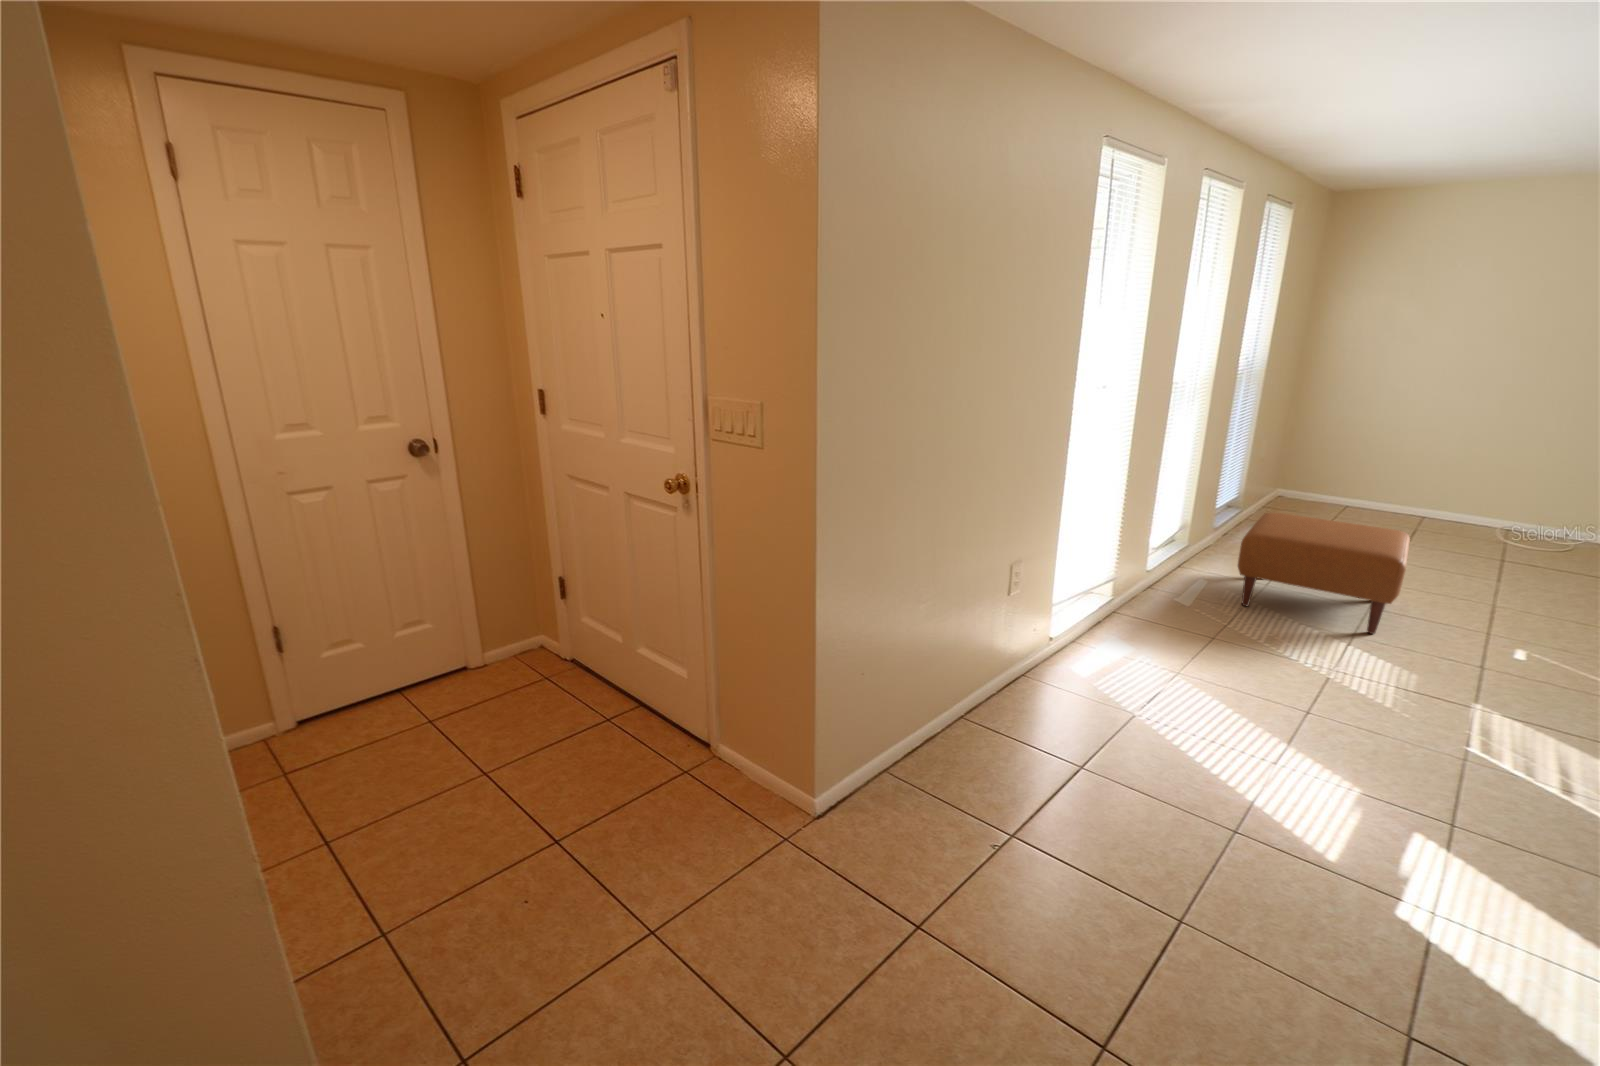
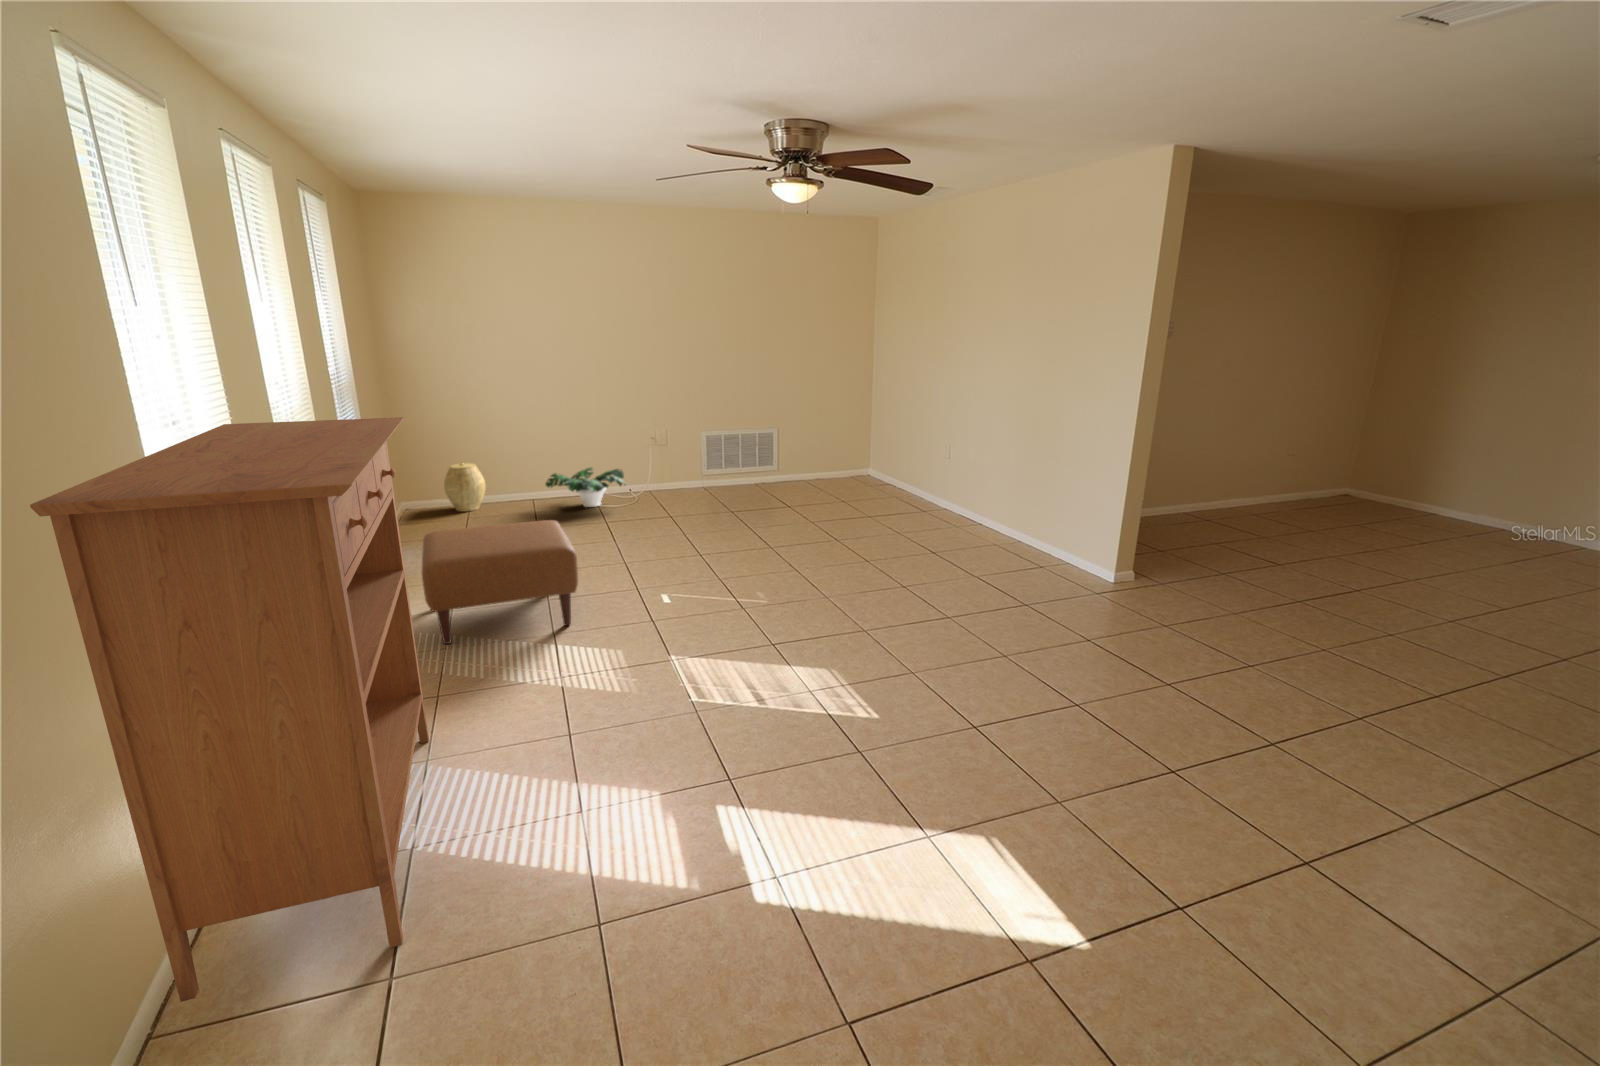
console table: none [990,398,1250,757] -> present [30,417,429,1002]
woven basket: none [1320,463,1367,510] -> present [444,463,486,512]
potted plant: none [1438,492,1563,540] -> present [546,468,626,507]

